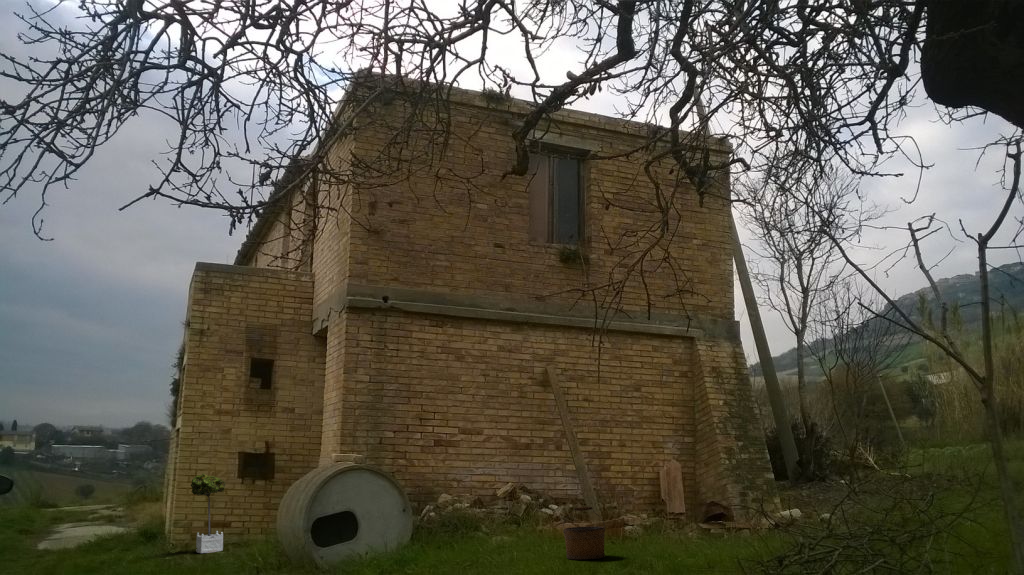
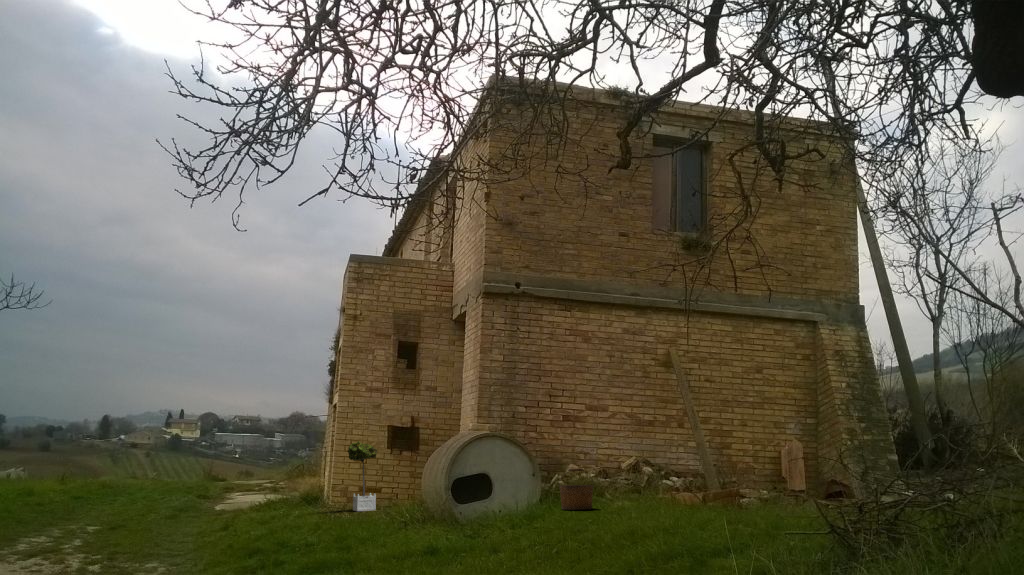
bucket: present [563,507,605,560] -> present [559,468,593,510]

